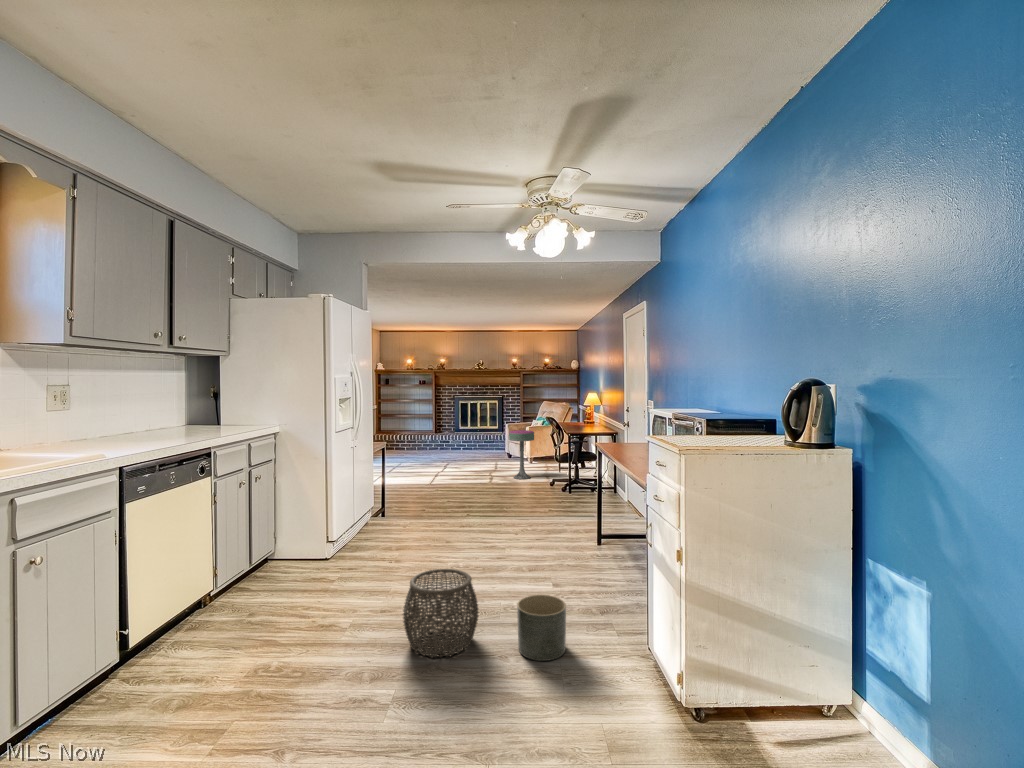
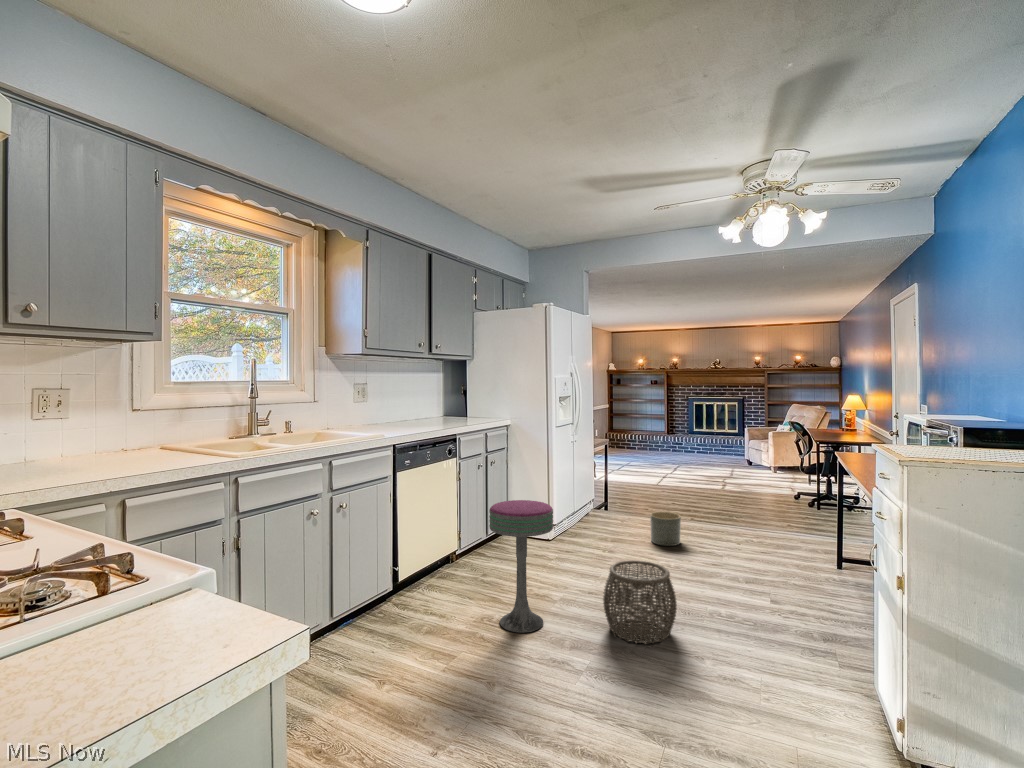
bar stool: present [509,430,534,479] -> present [489,500,553,633]
planter: present [517,595,566,661] -> present [650,512,681,546]

